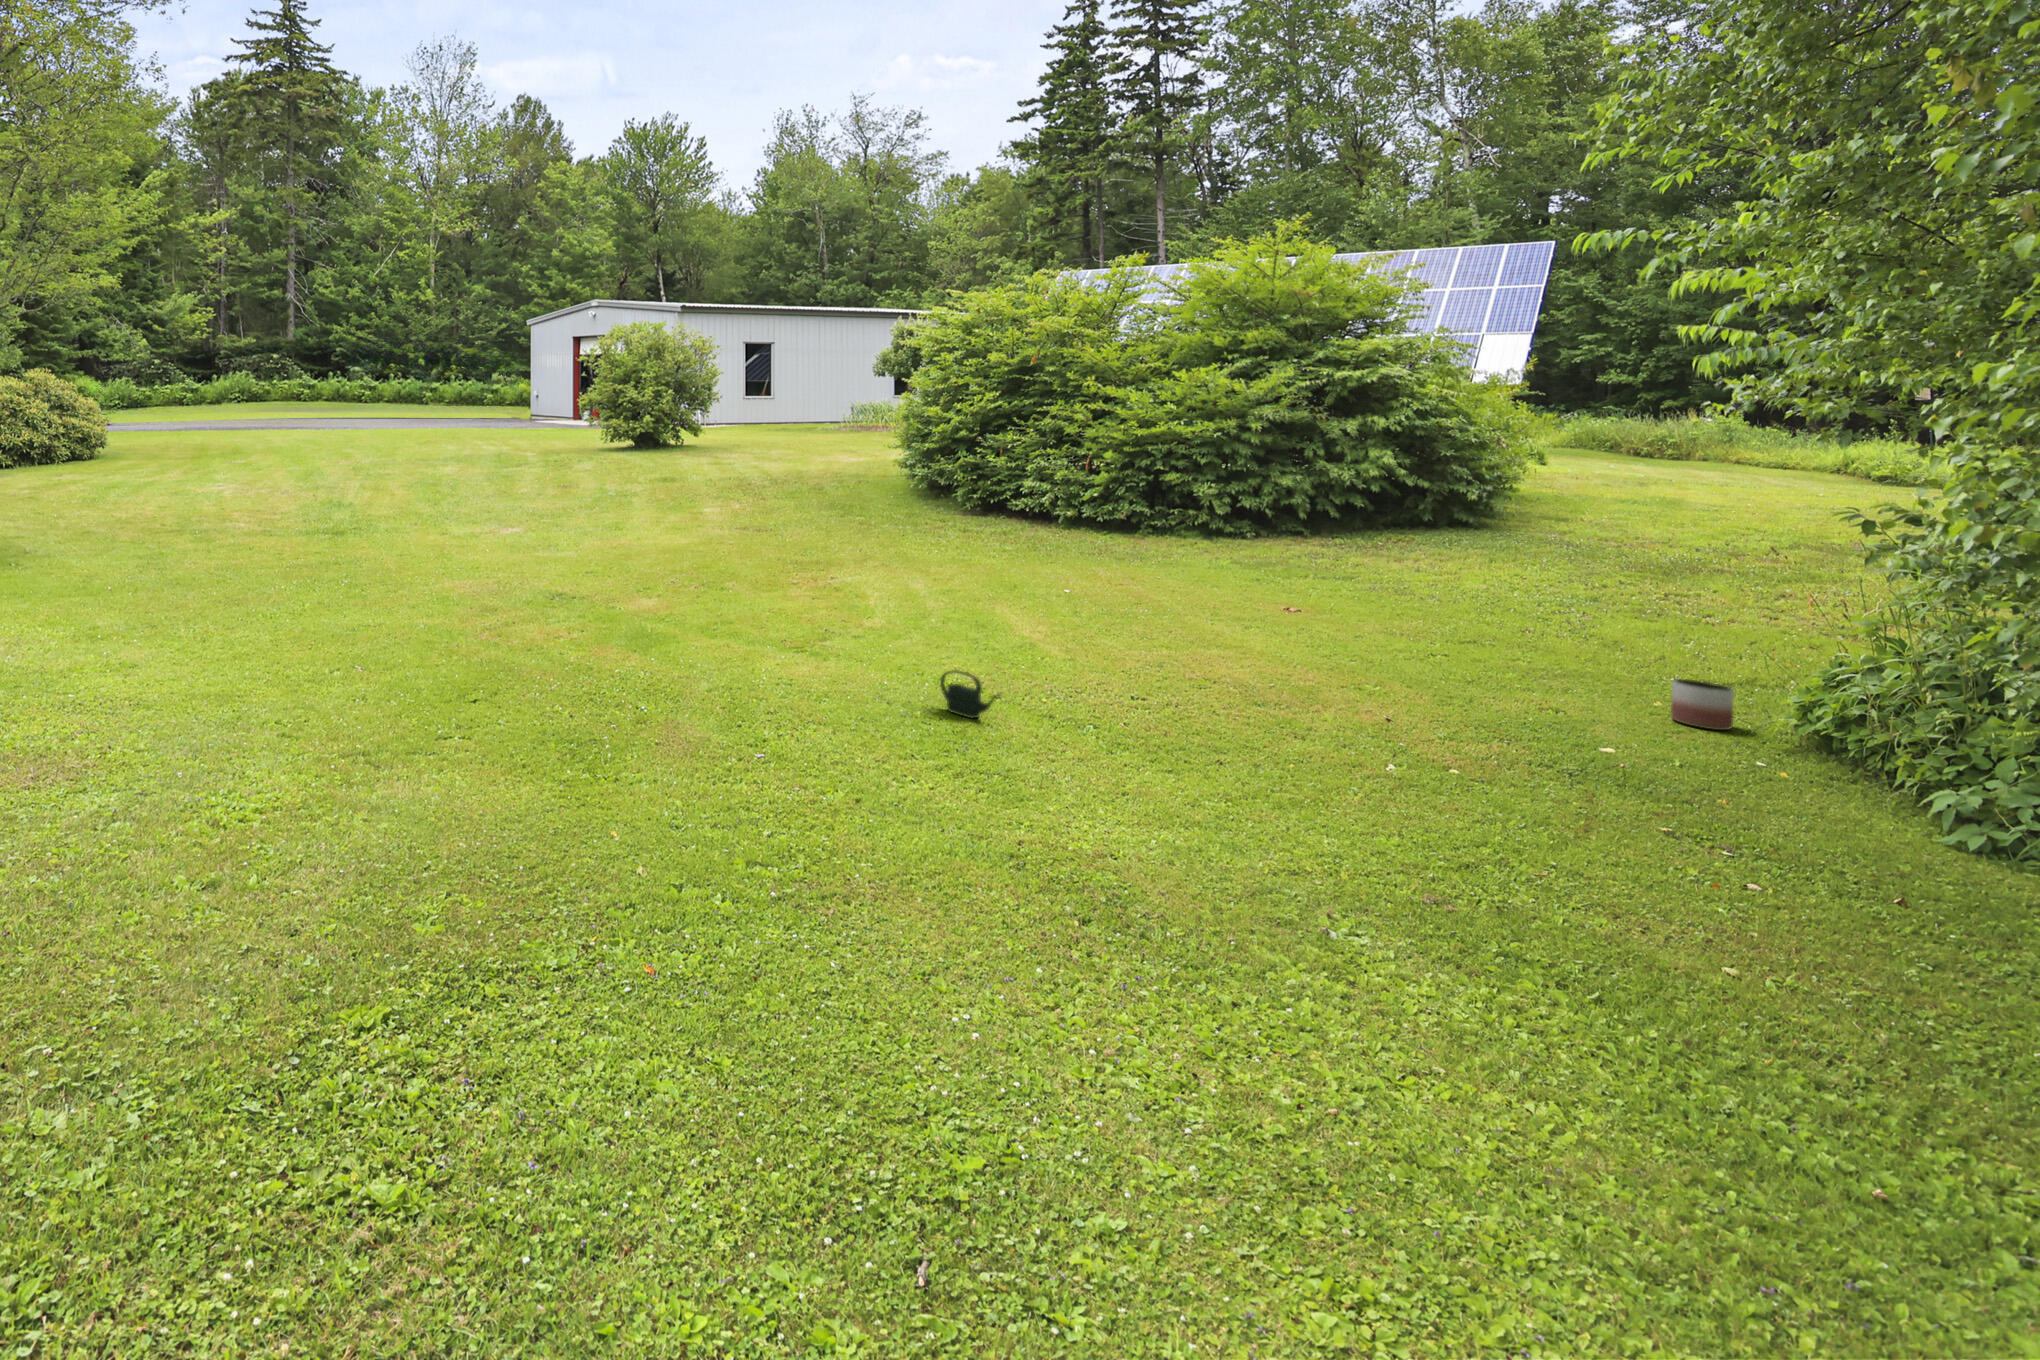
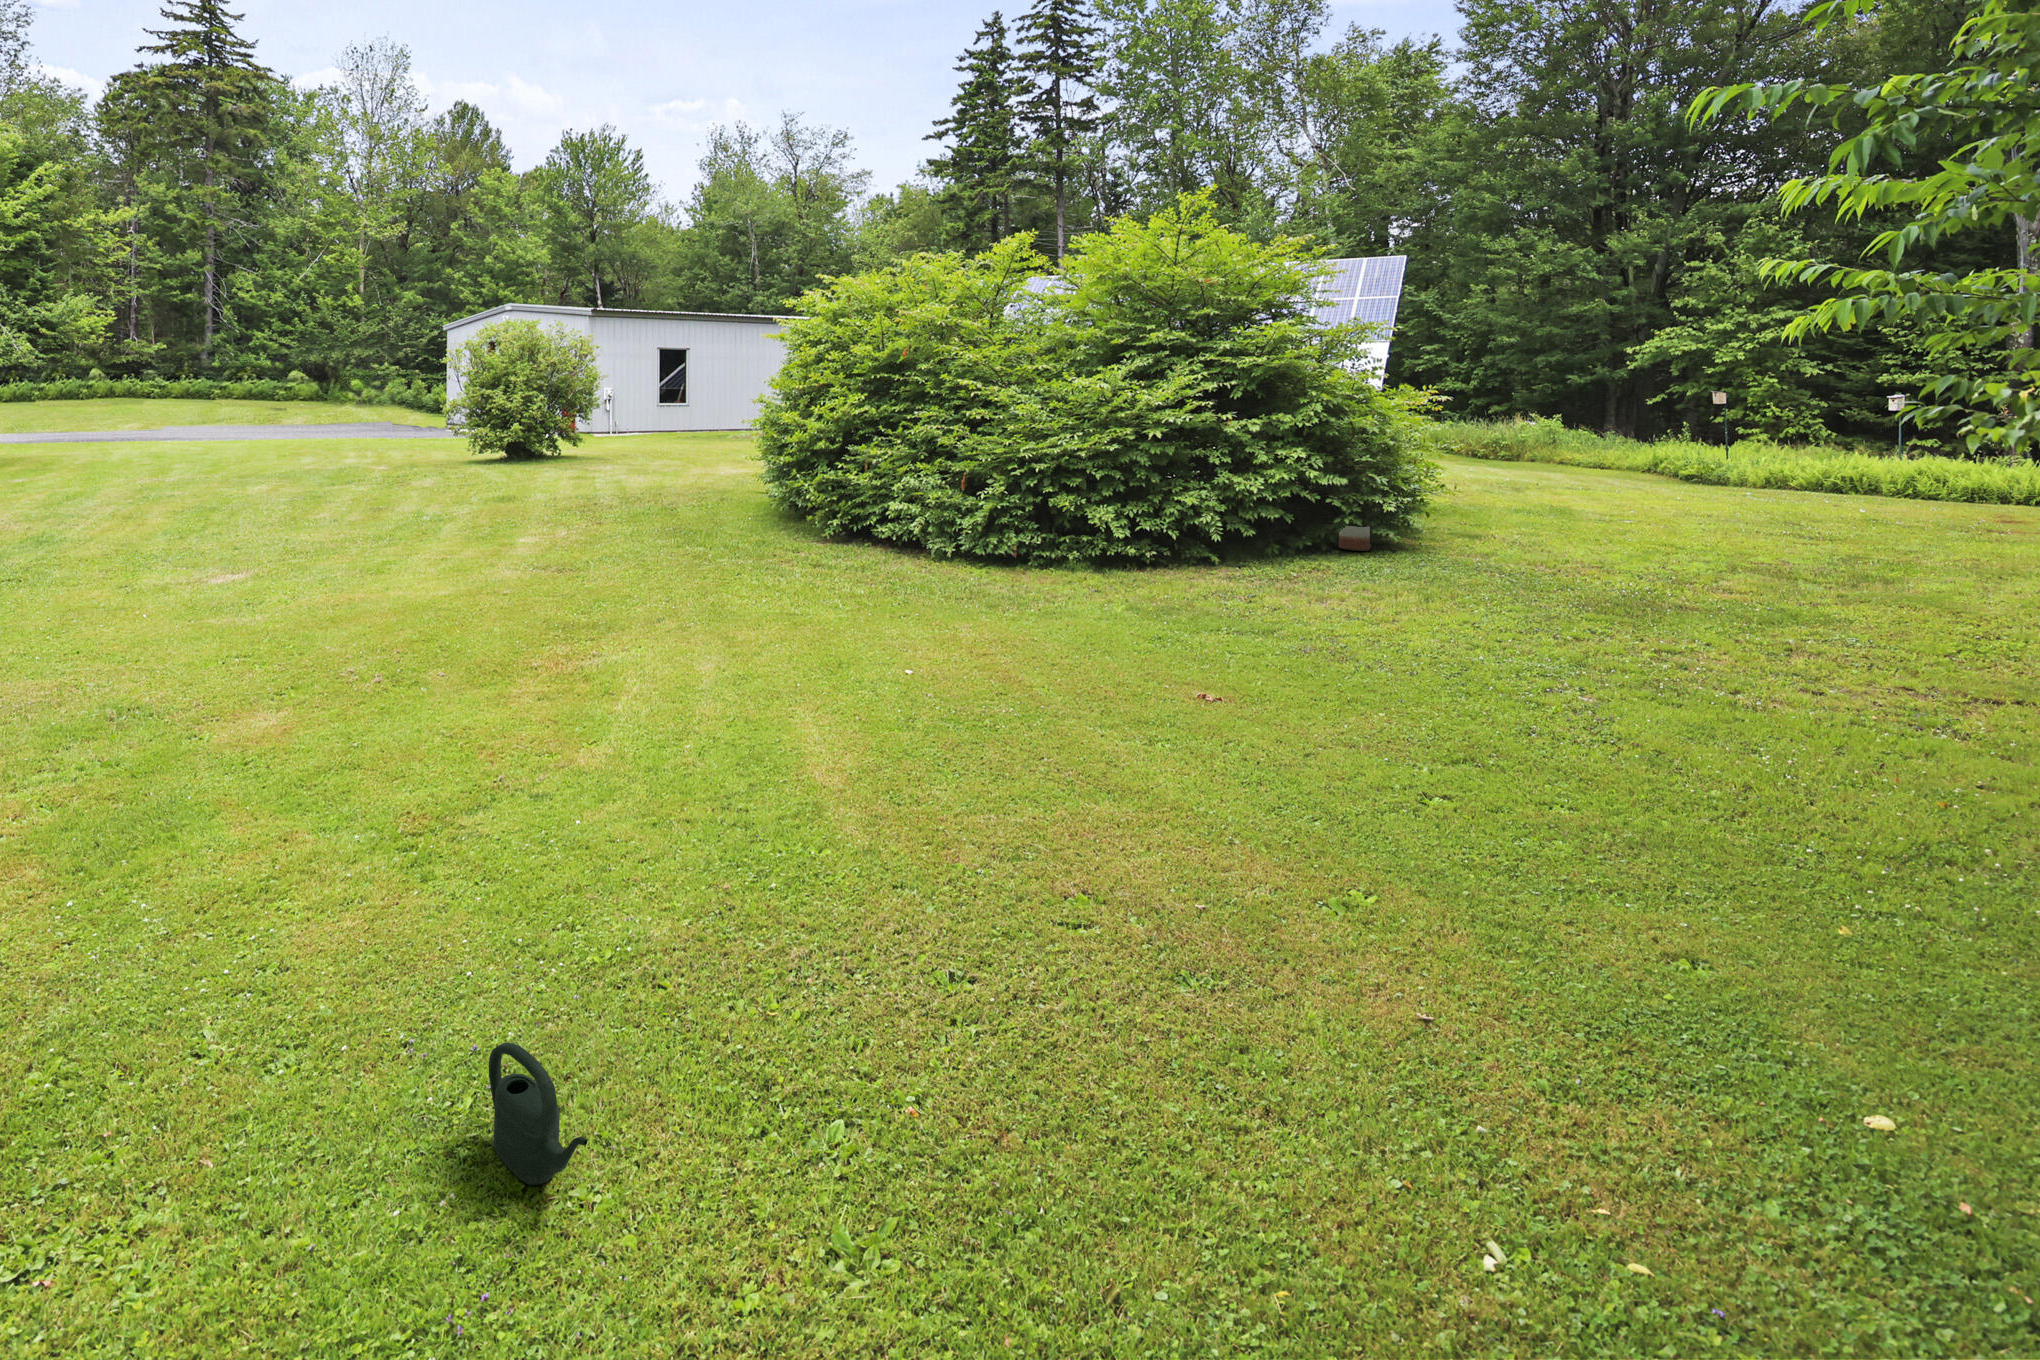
planter: present [1671,679,1734,730] -> present [1339,526,1370,551]

